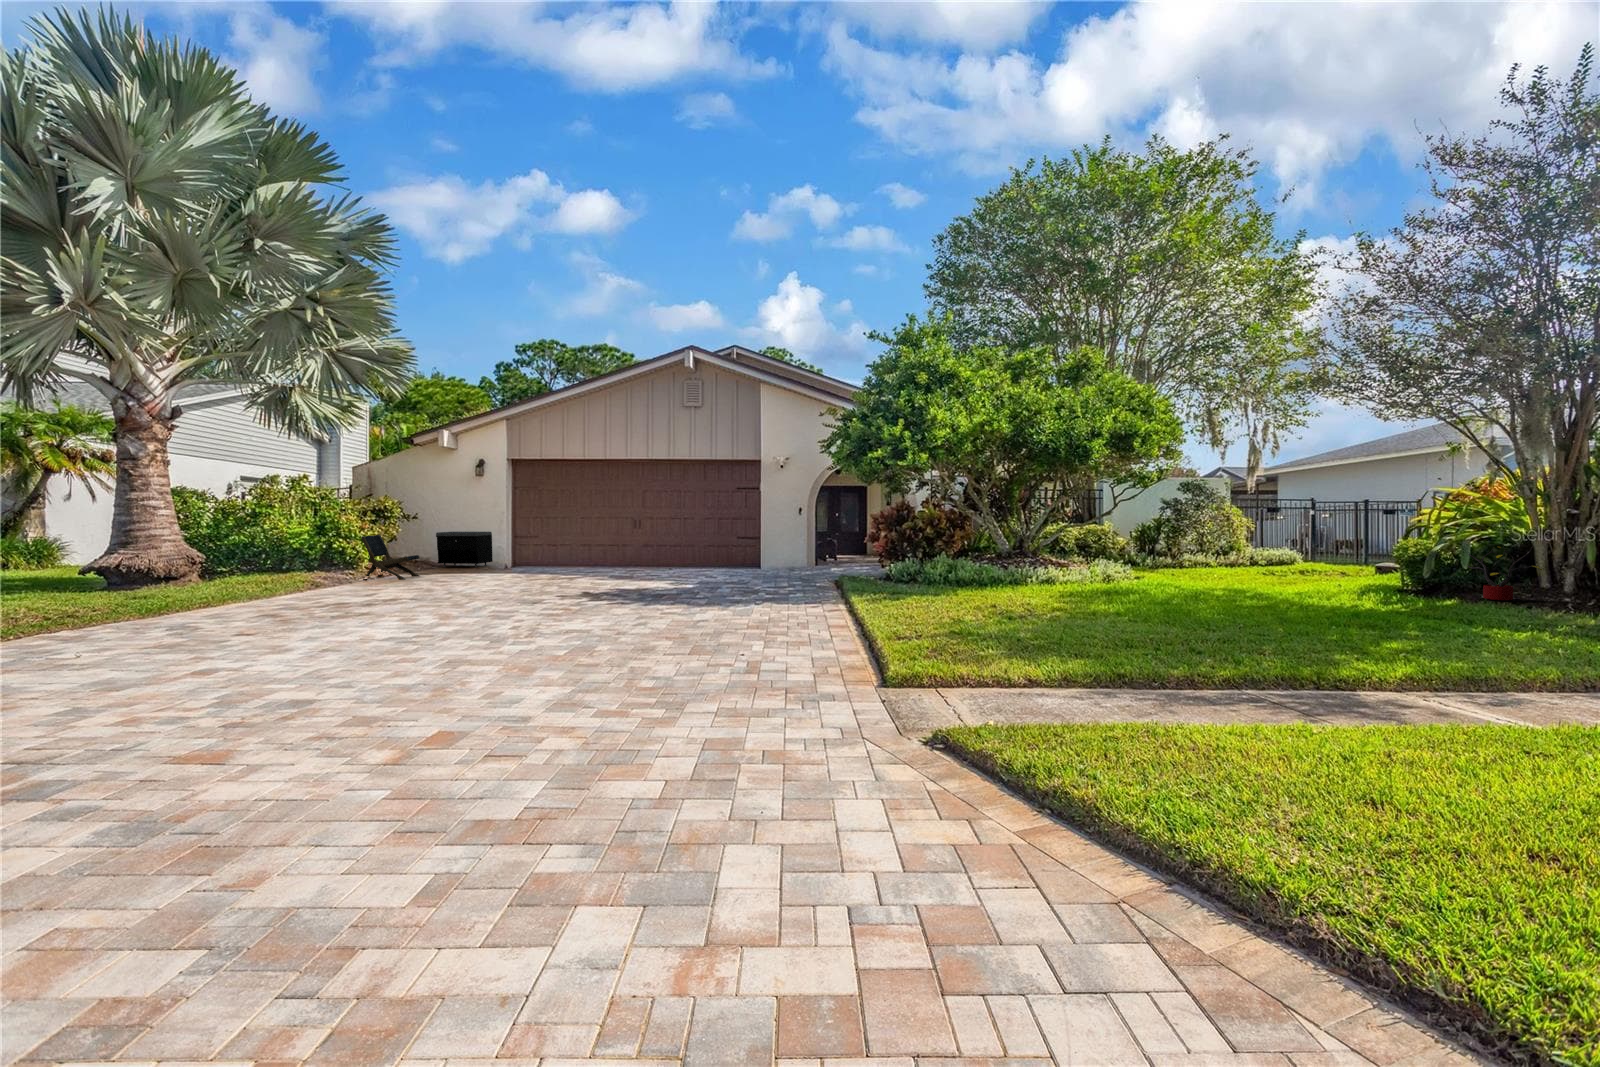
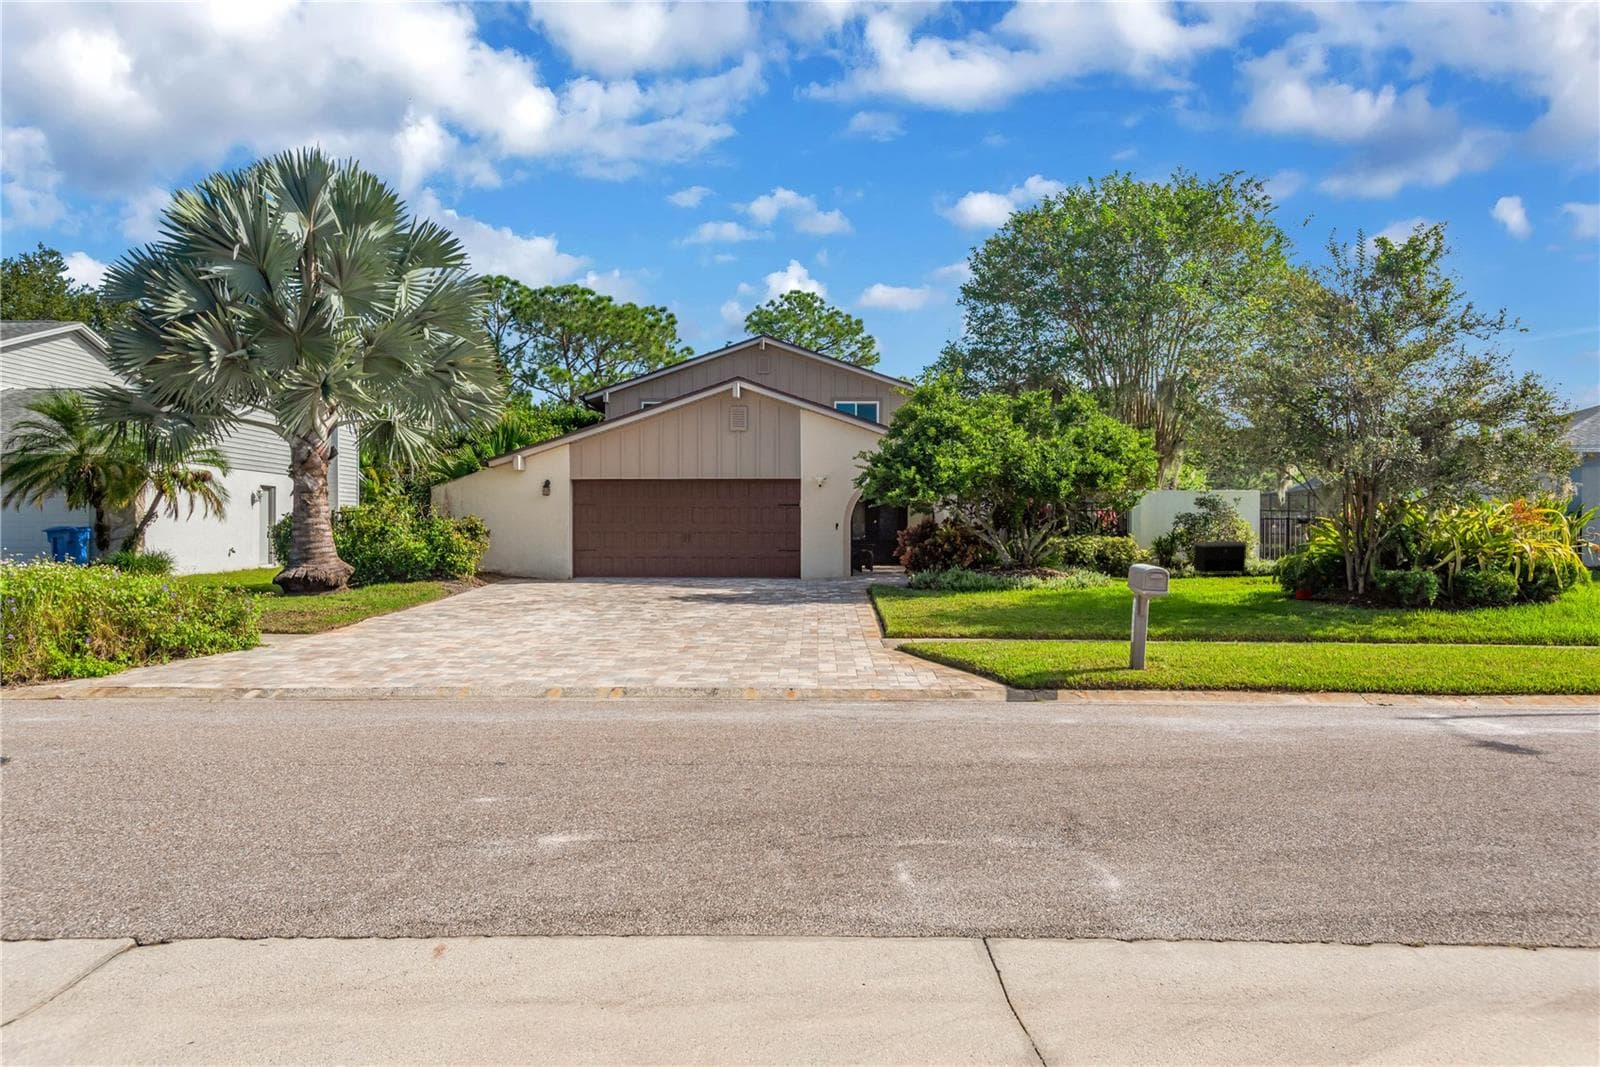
storage bench: present [436,532,493,567] -> present [1194,541,1246,575]
lounge chair: present [362,535,420,580] -> none [470,551,511,589]

